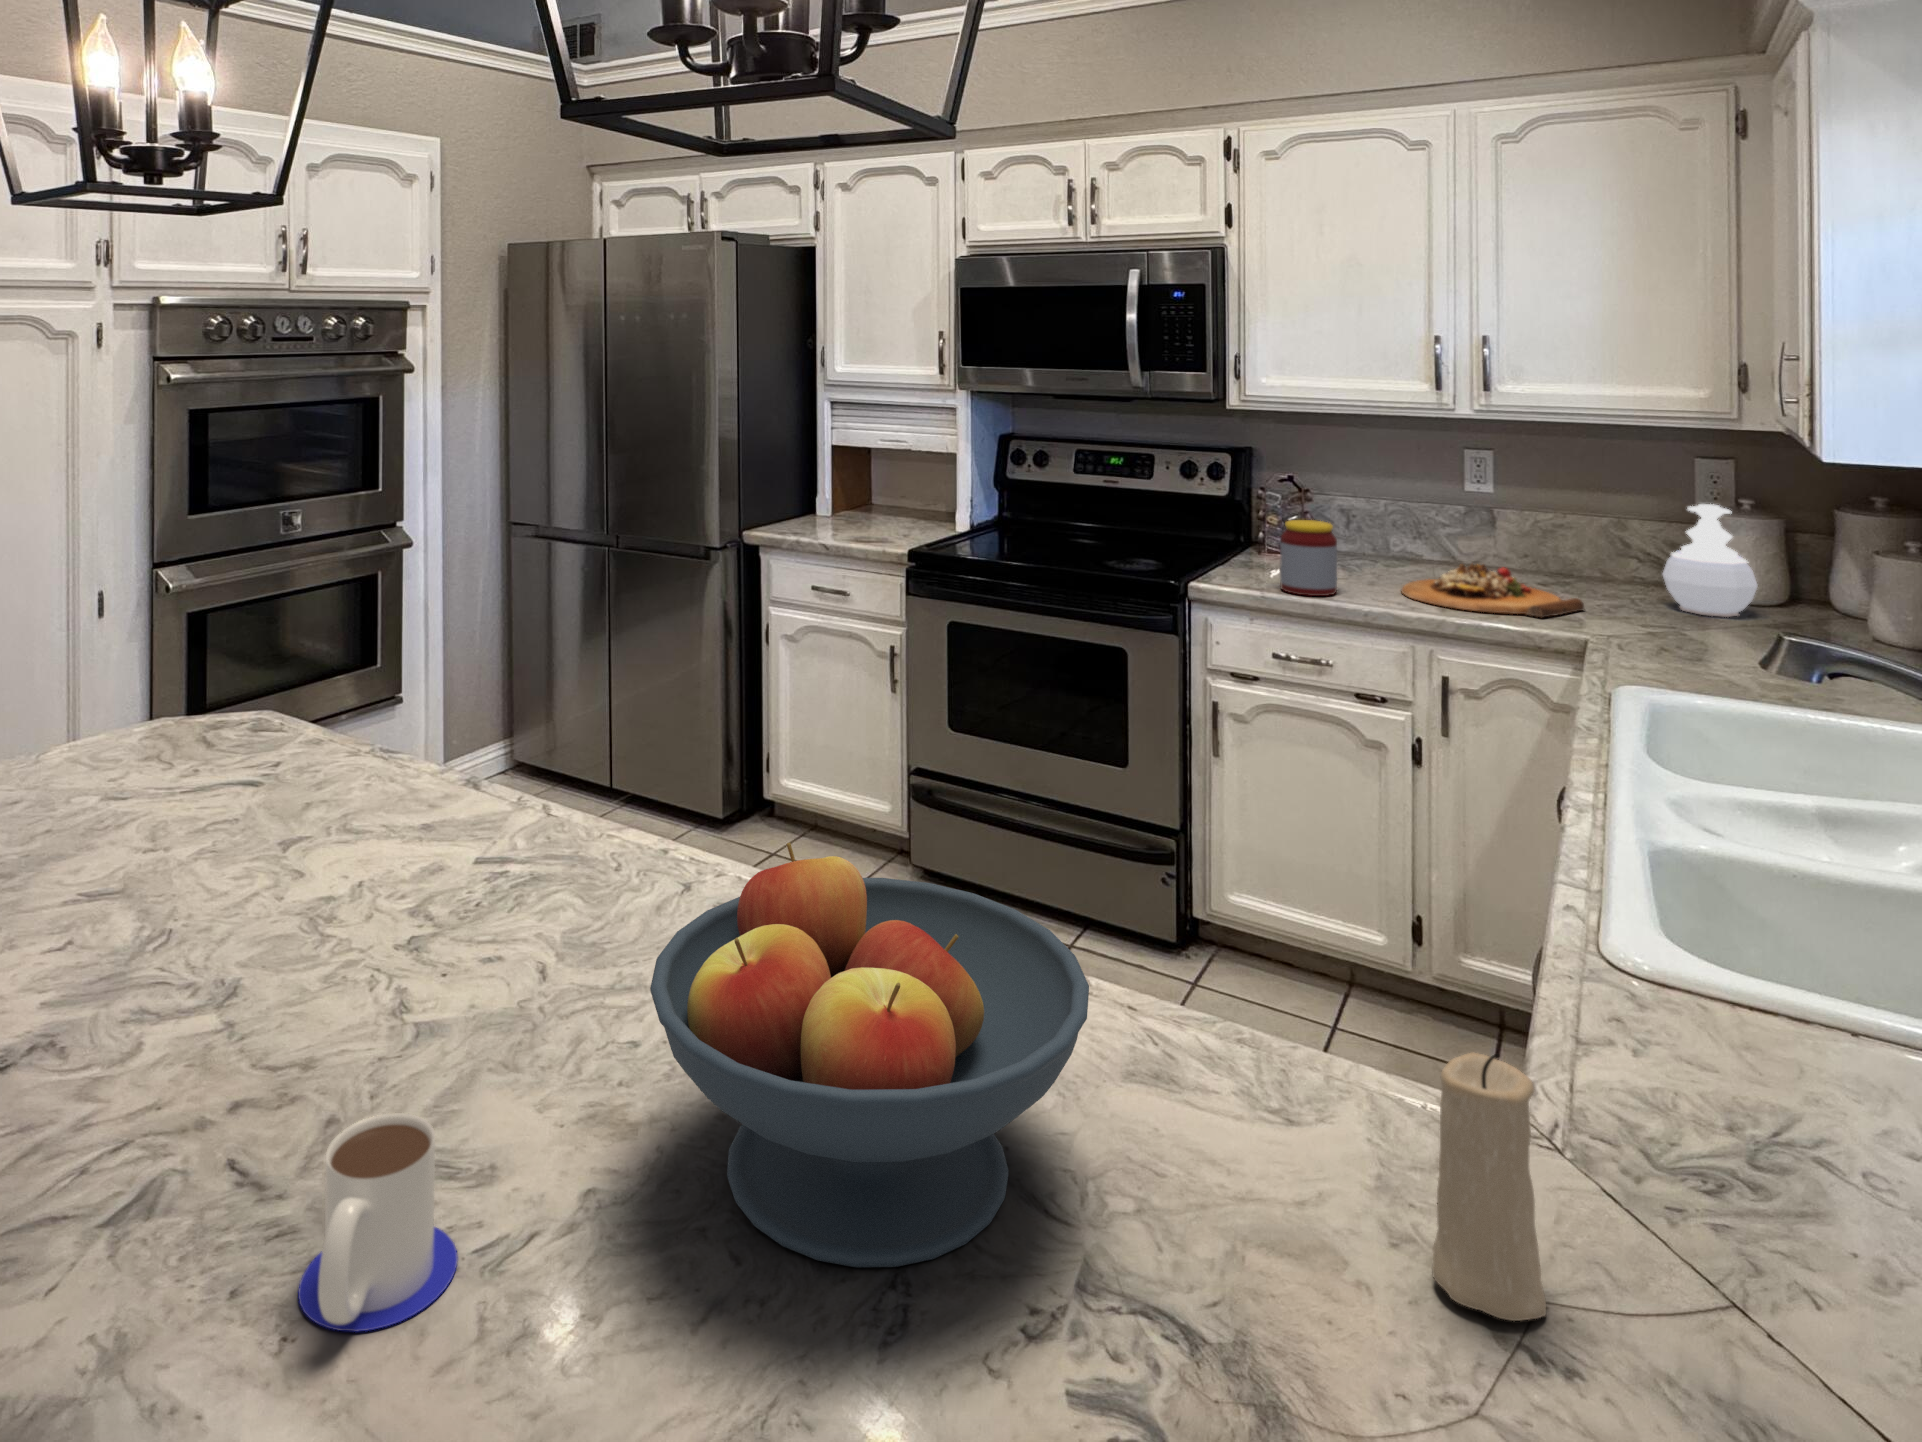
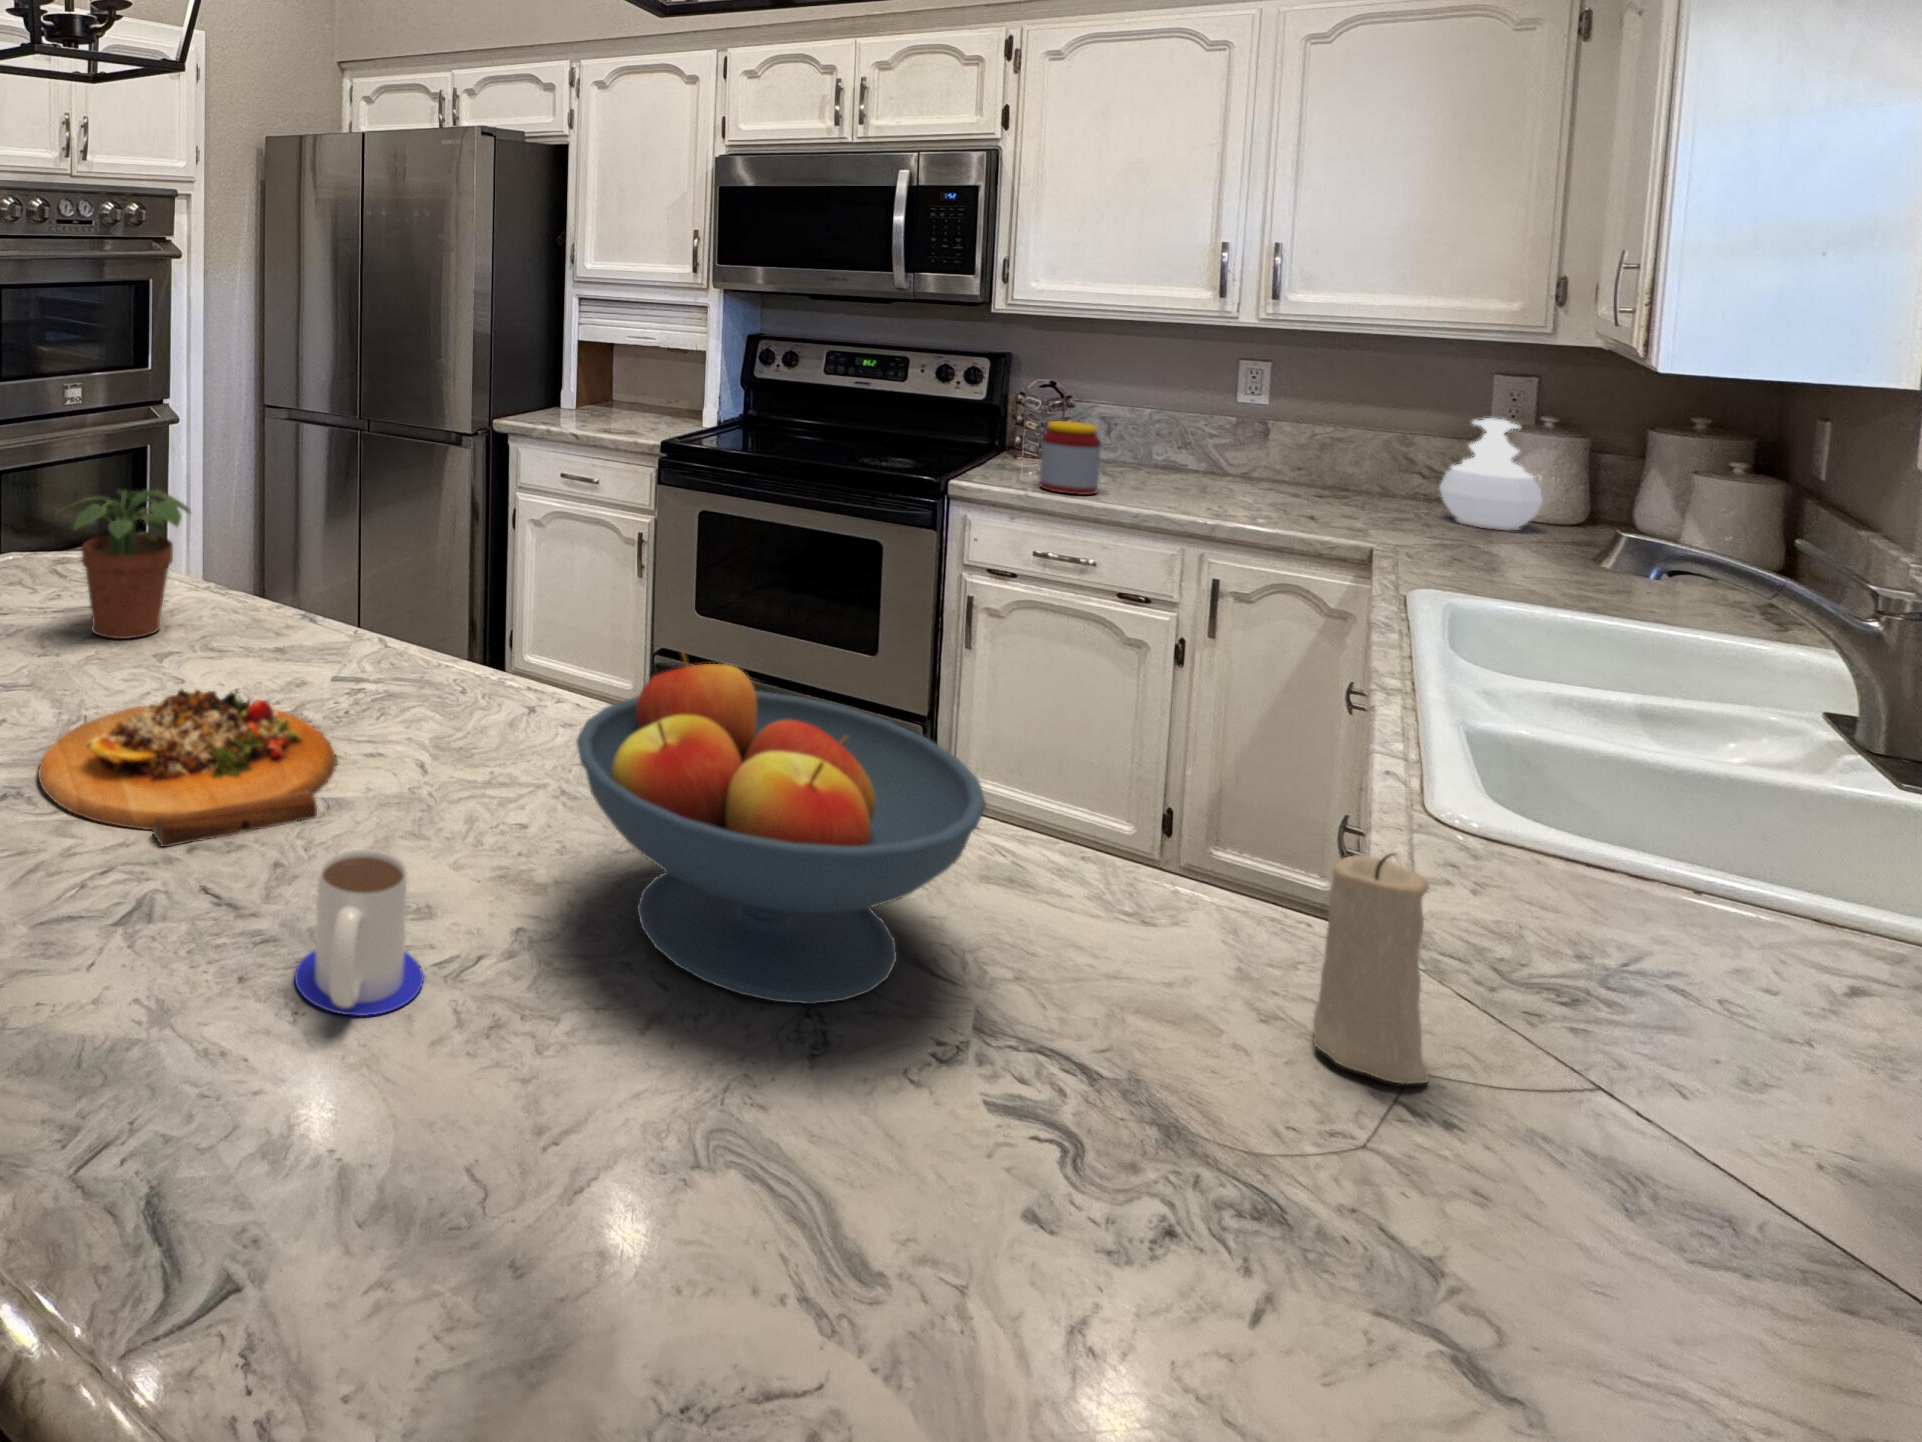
cutting board: present [1401,564,1584,617] -> present [38,689,337,847]
potted plant: none [178,650,338,825] -> present [57,490,190,639]

